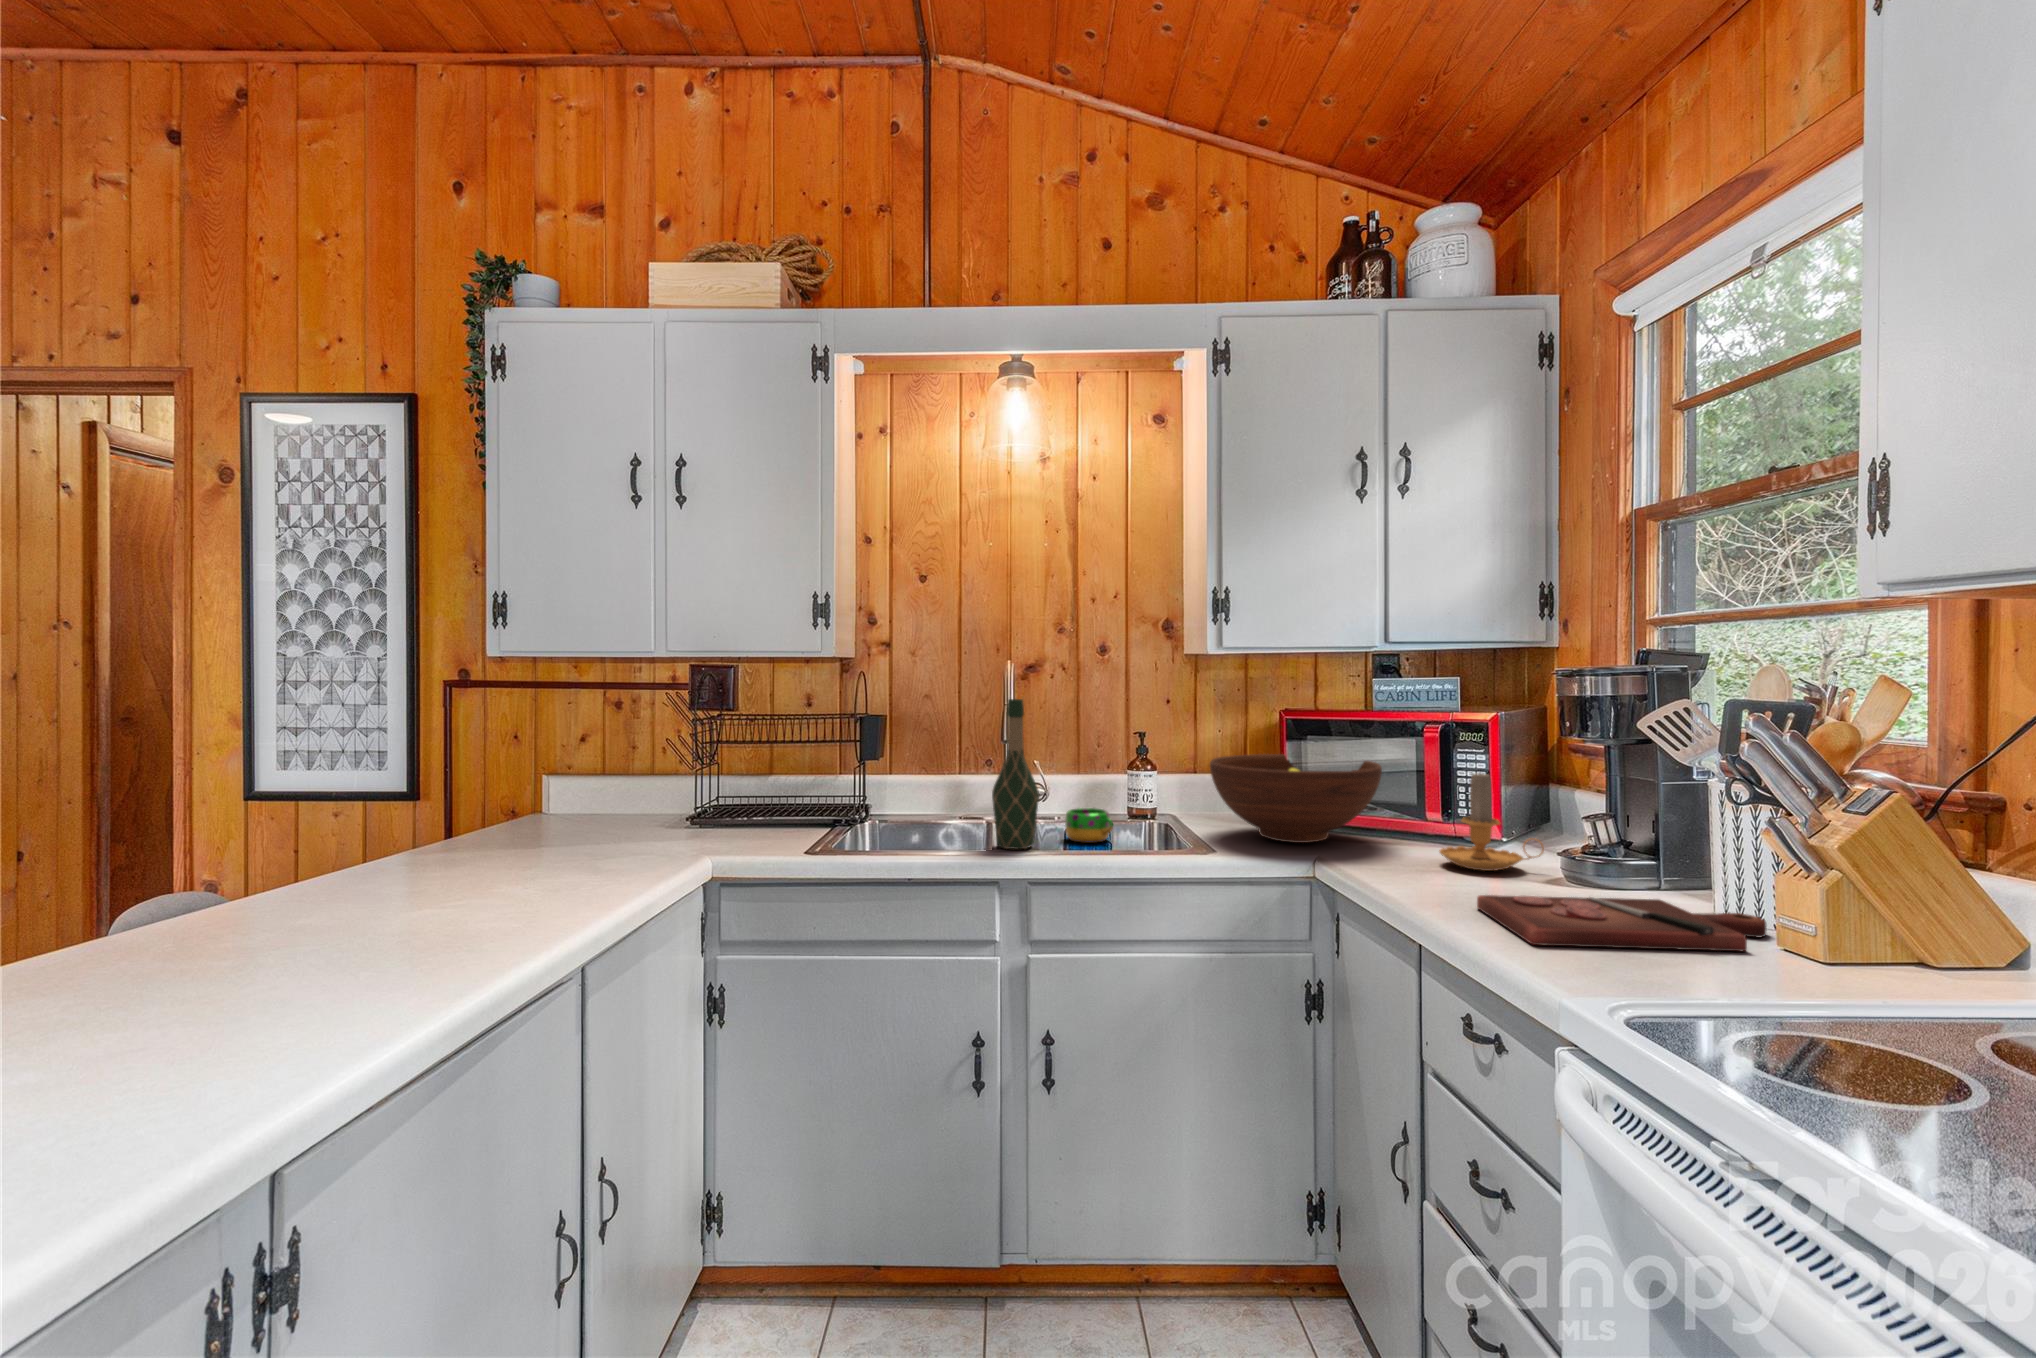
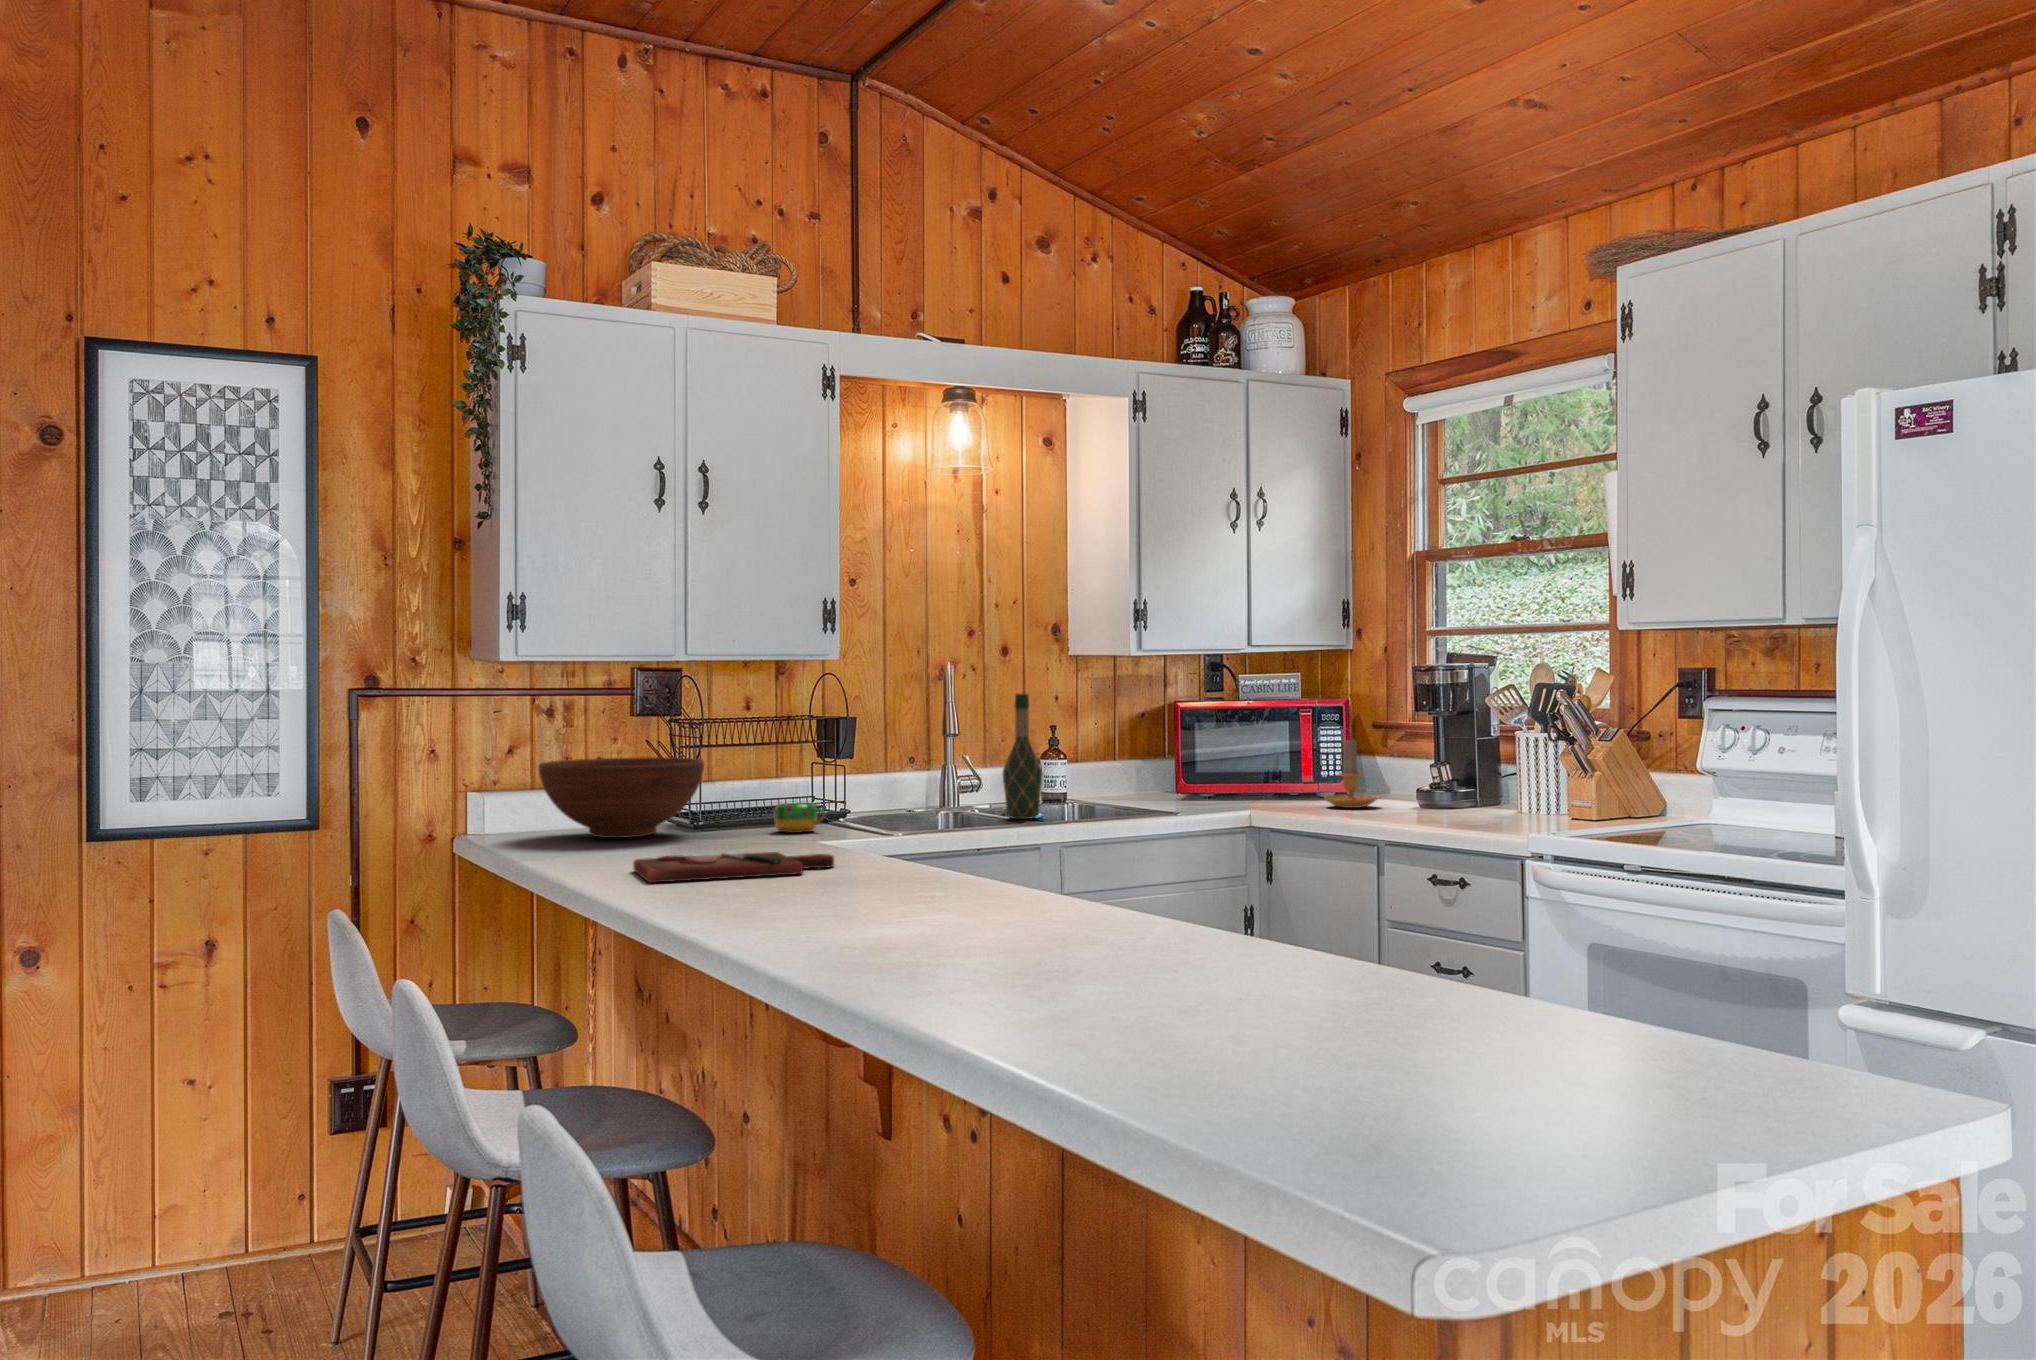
fruit bowl: present [1210,754,1382,843] -> present [539,757,704,838]
mug: present [1065,808,1113,843] -> present [774,803,825,833]
cutting board: present [1477,895,1766,951] -> present [633,852,834,883]

